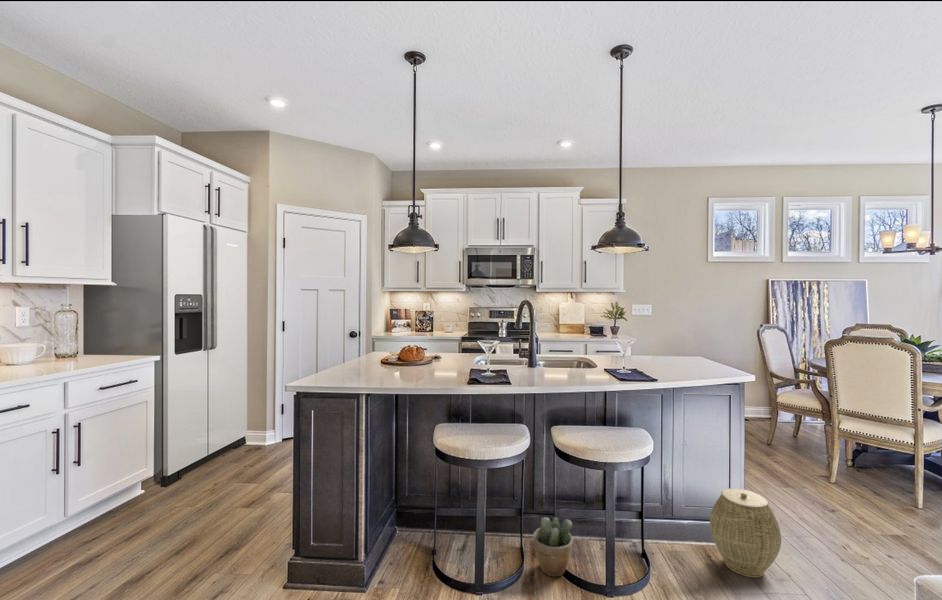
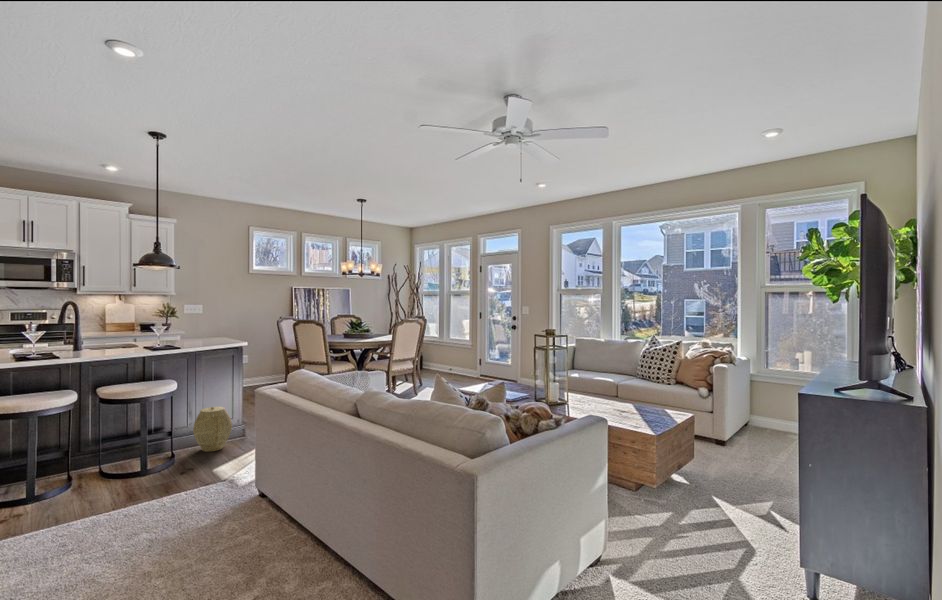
potted plant: present [533,517,573,577] -> none [52,444,88,484]

